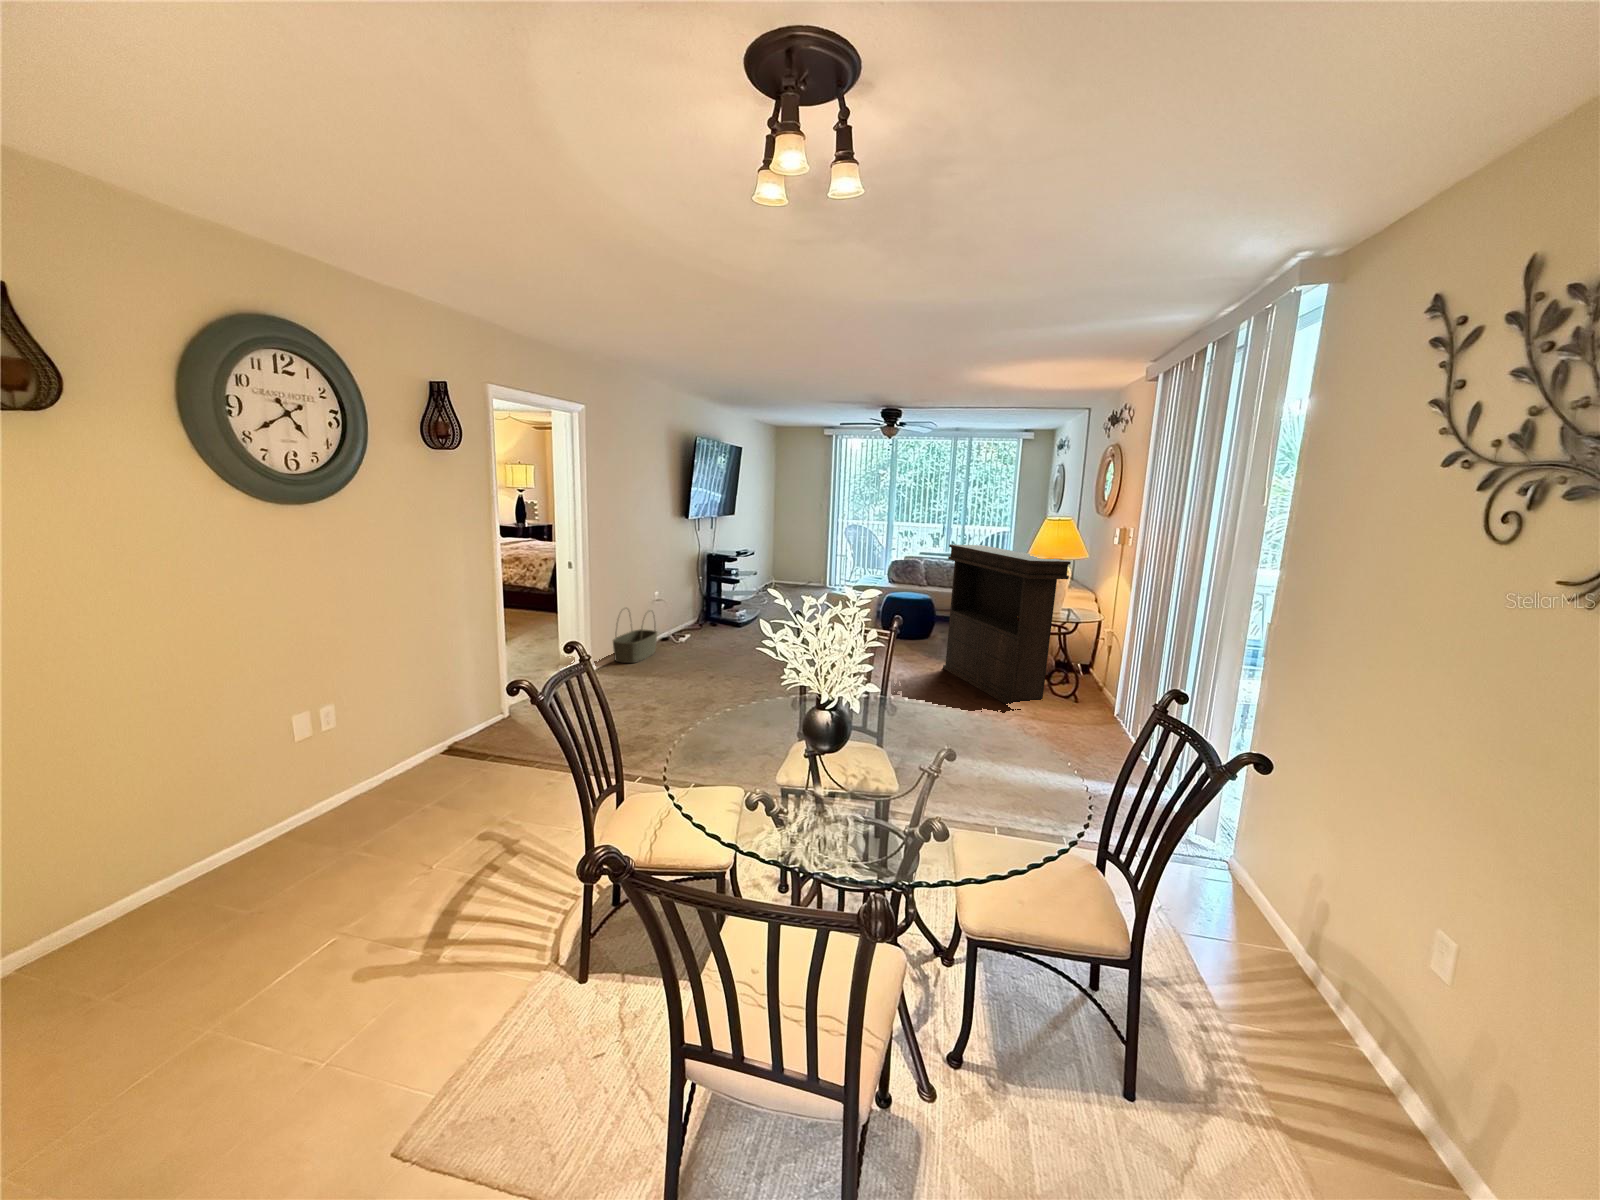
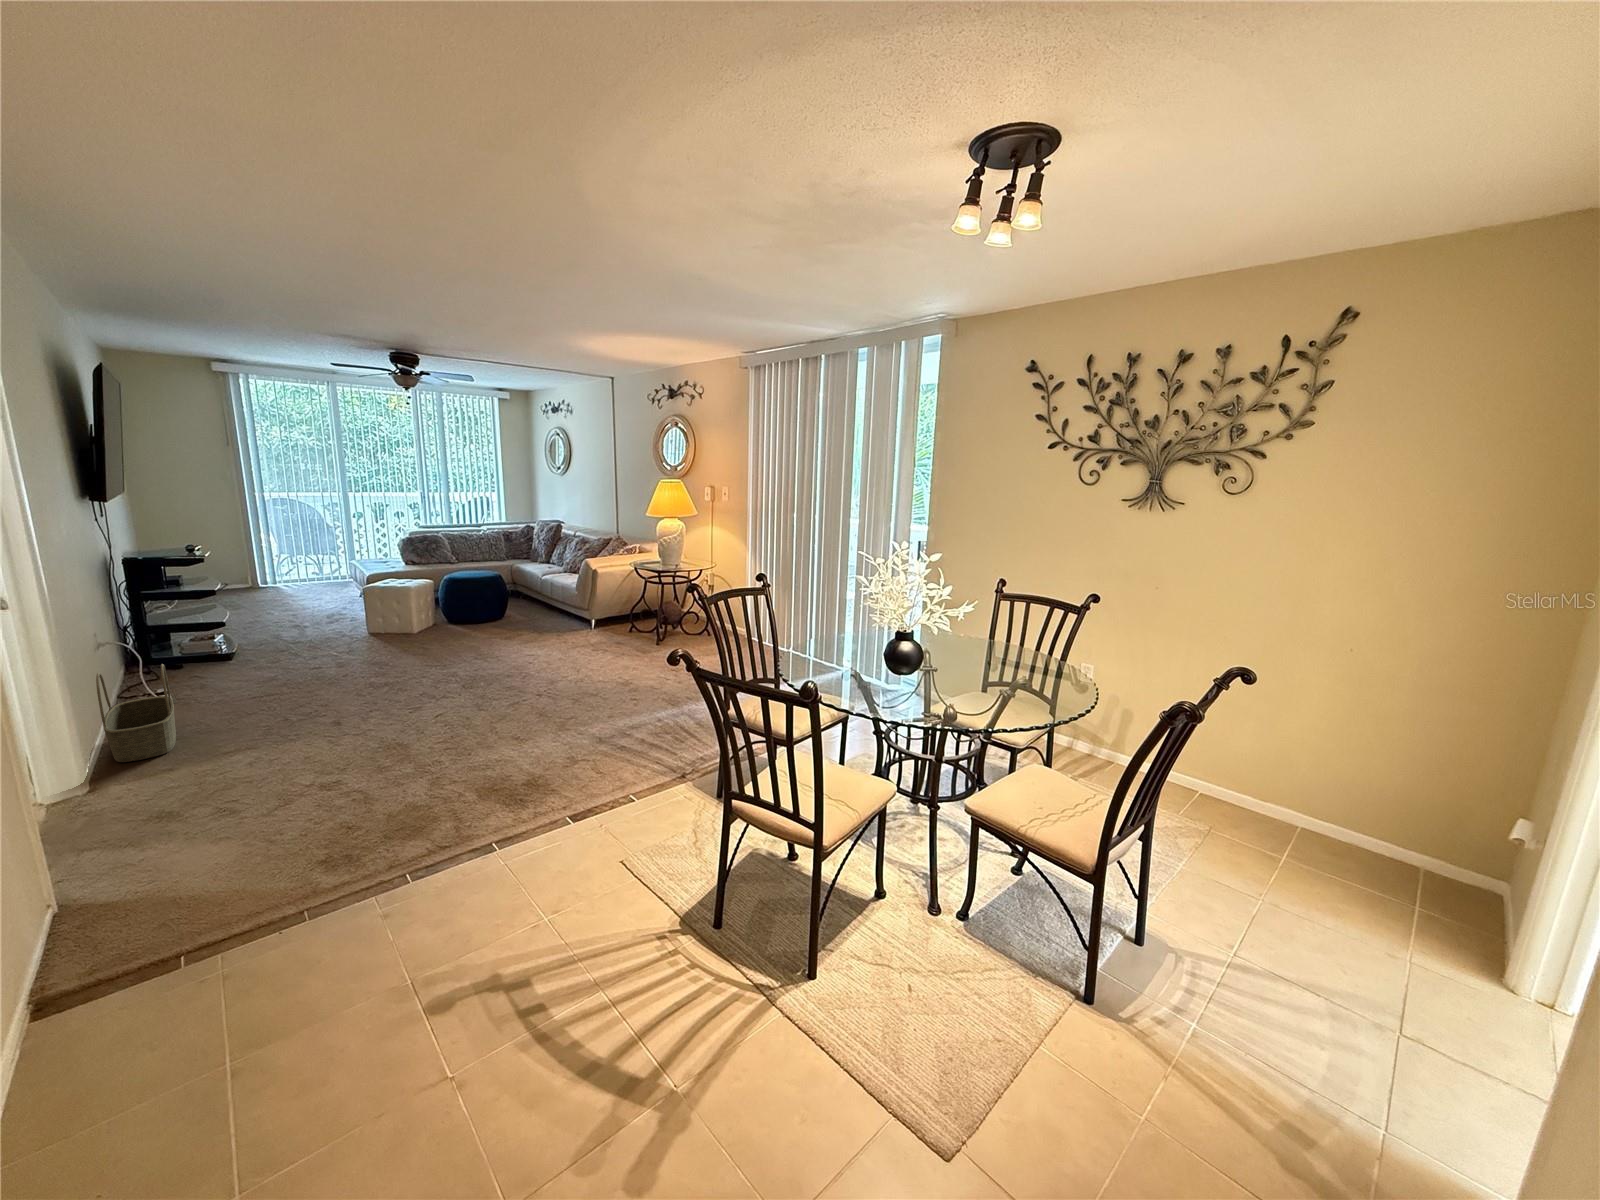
console table: present [943,544,1071,704] -> none [556,510,694,649]

